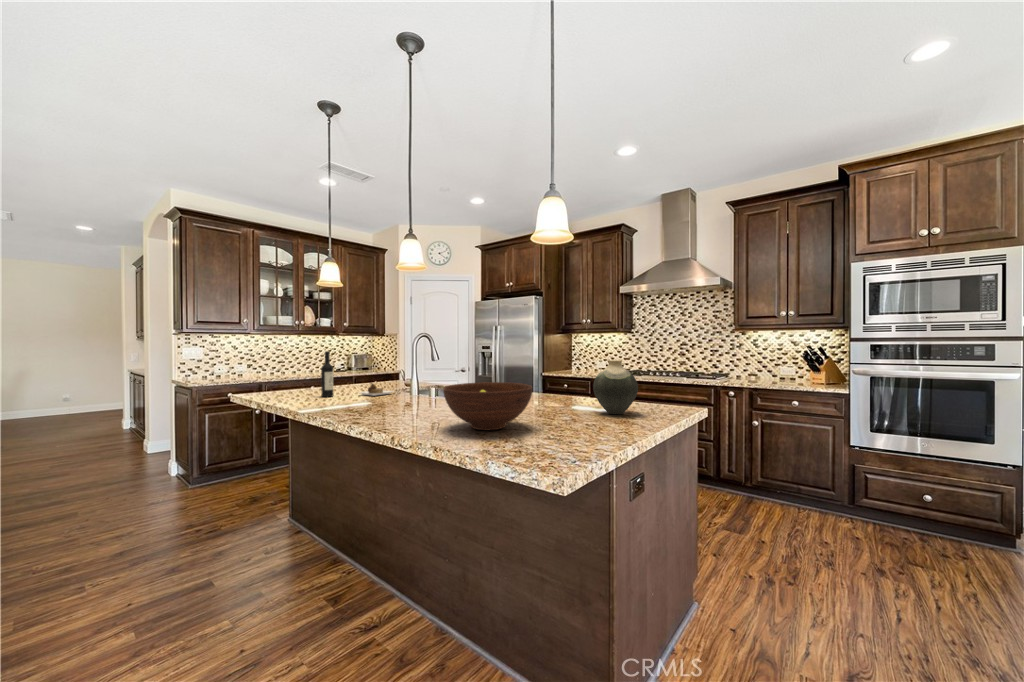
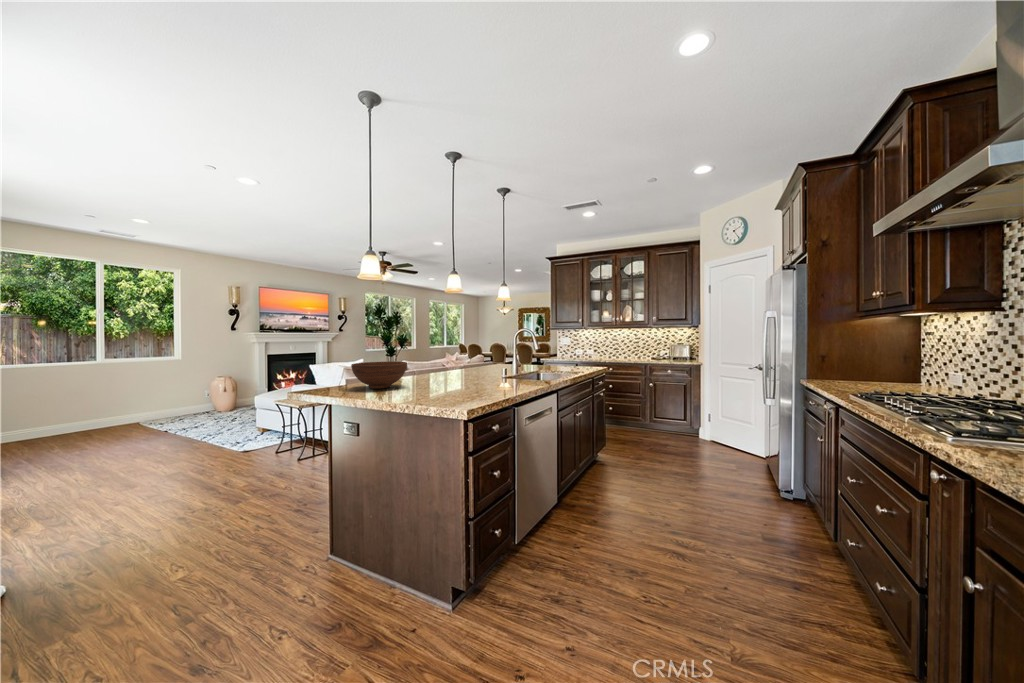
wine bottle: present [321,351,393,397] -> none [492,341,522,372]
vase: present [593,360,638,414] -> none [412,353,451,401]

